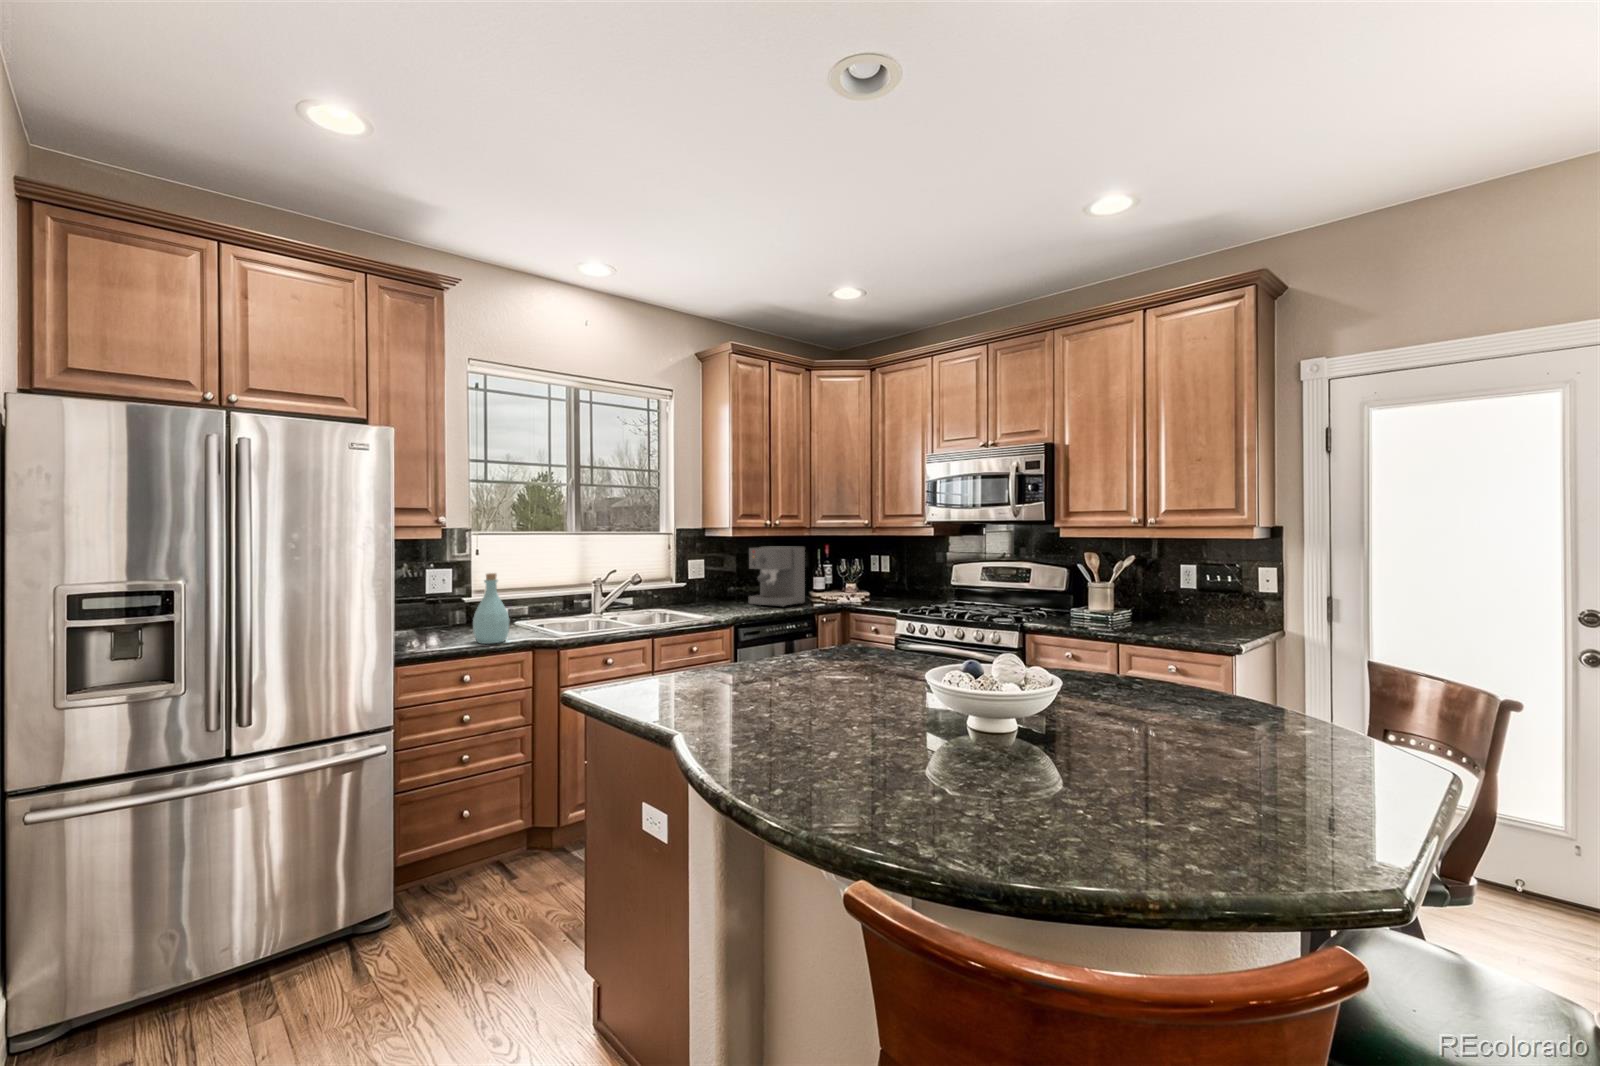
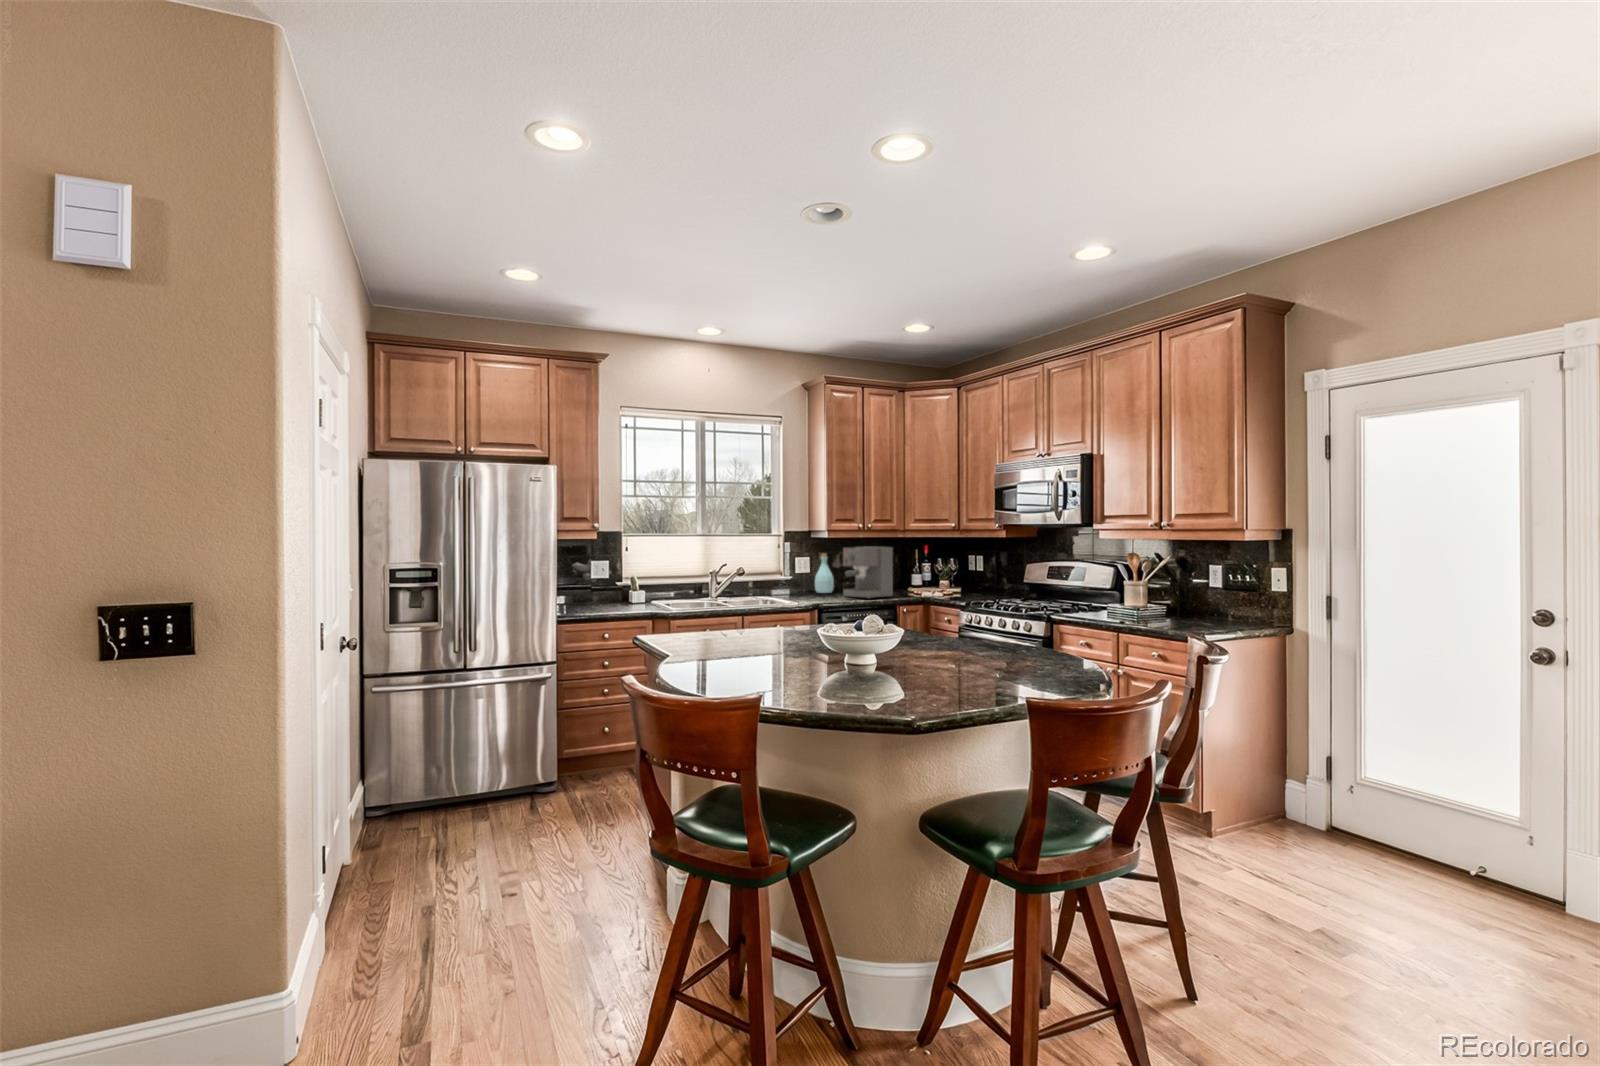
bottle: present [473,573,509,644] -> present [815,553,834,593]

